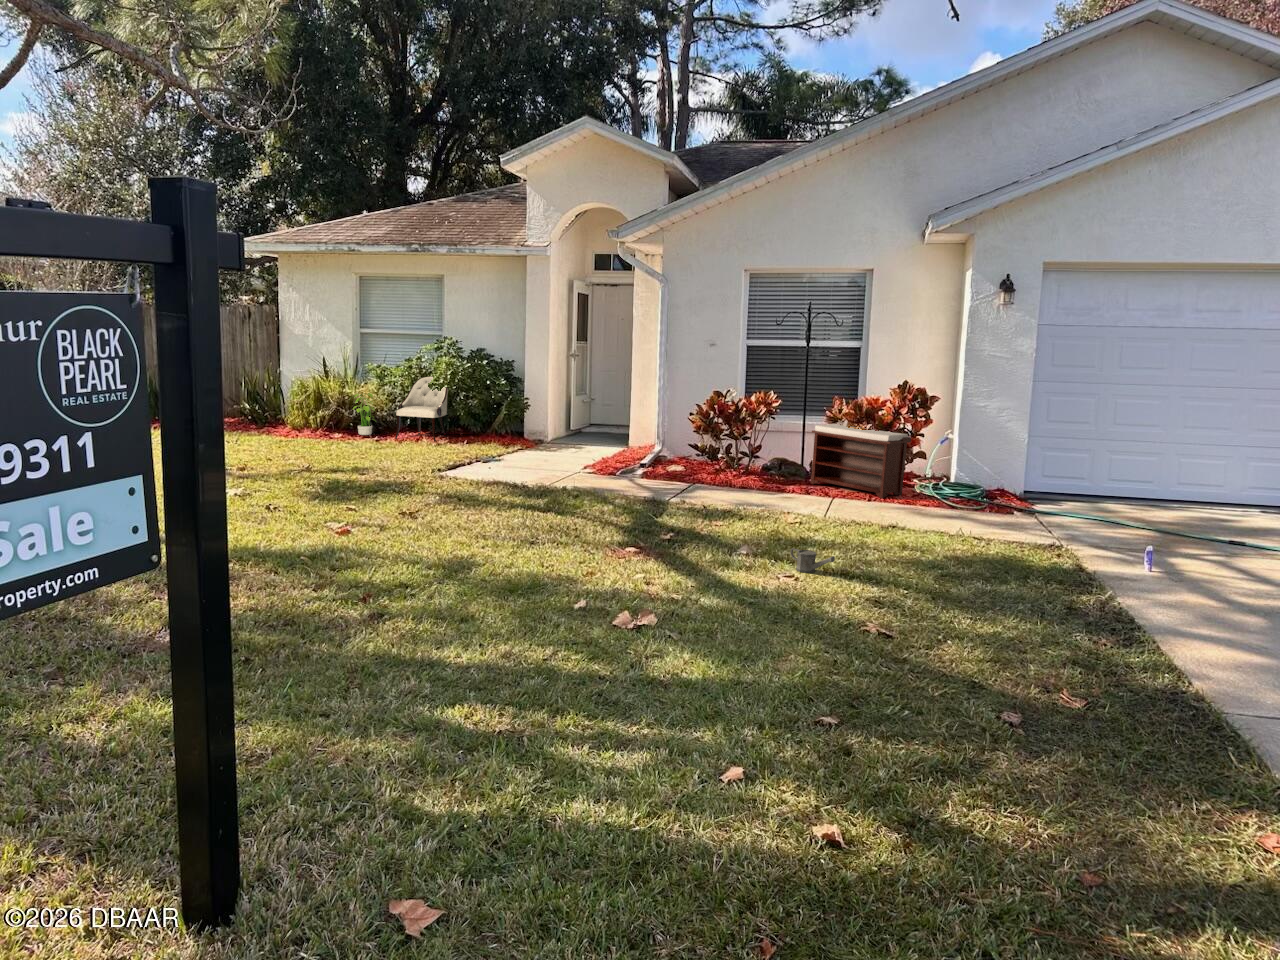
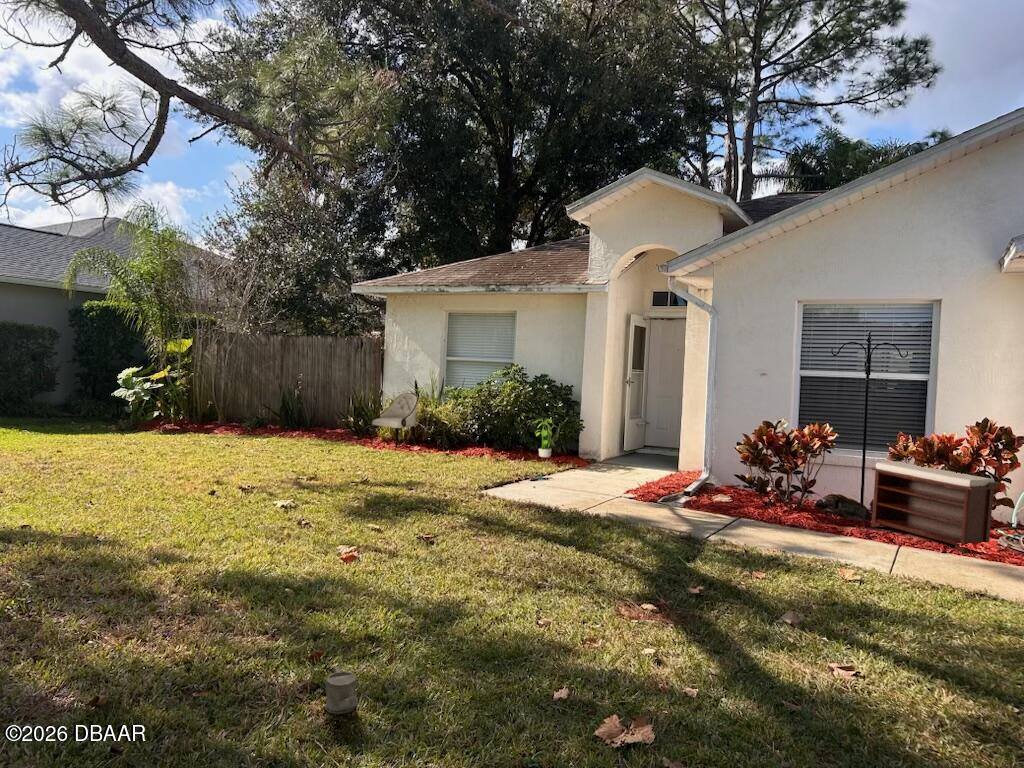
armchair: present [395,376,448,441] -> present [370,393,418,448]
potted plant: present [351,393,375,435] -> present [535,419,555,457]
watering can: present [791,548,835,573] -> present [325,666,358,714]

